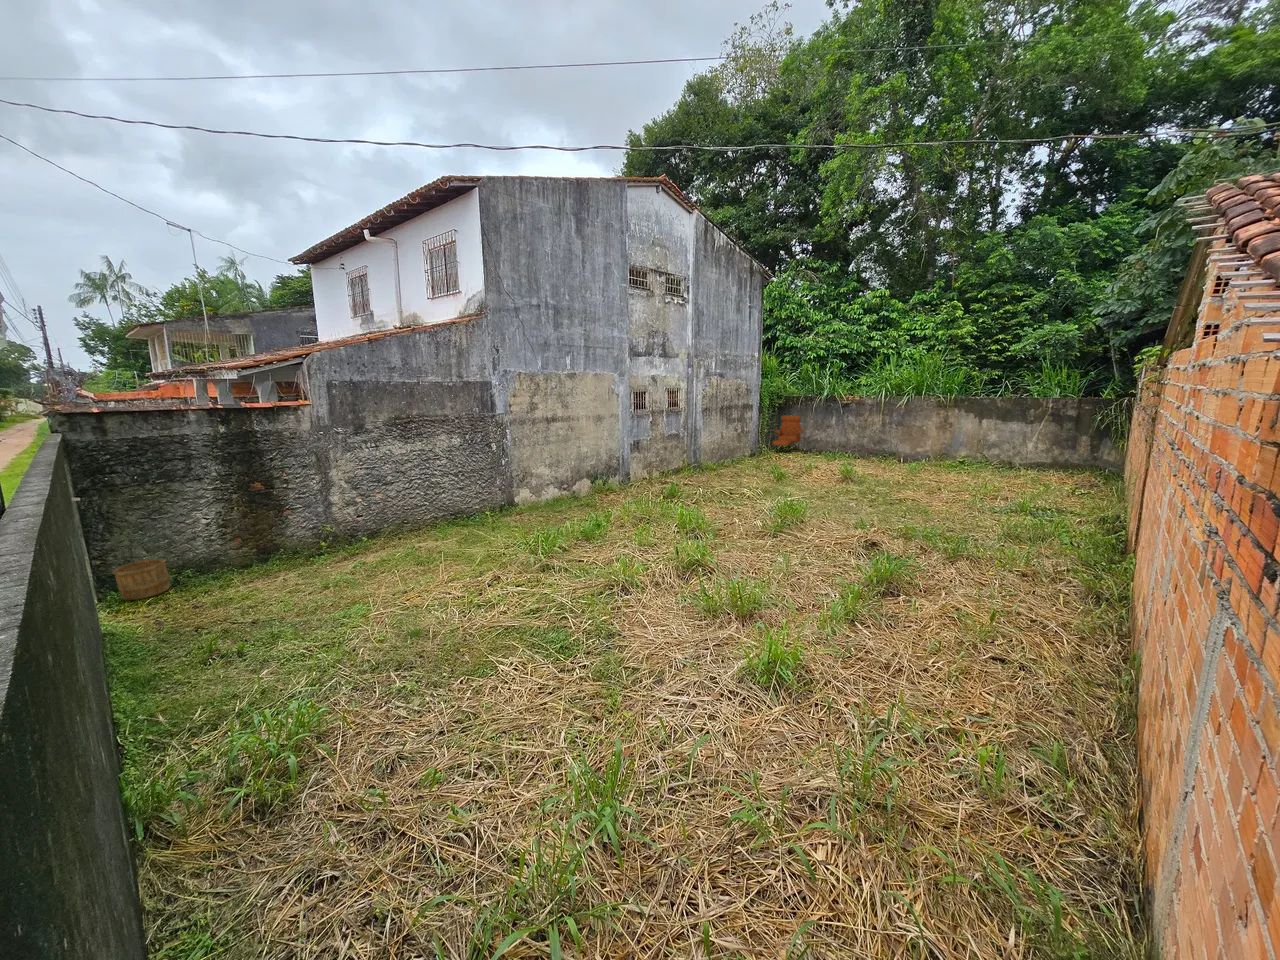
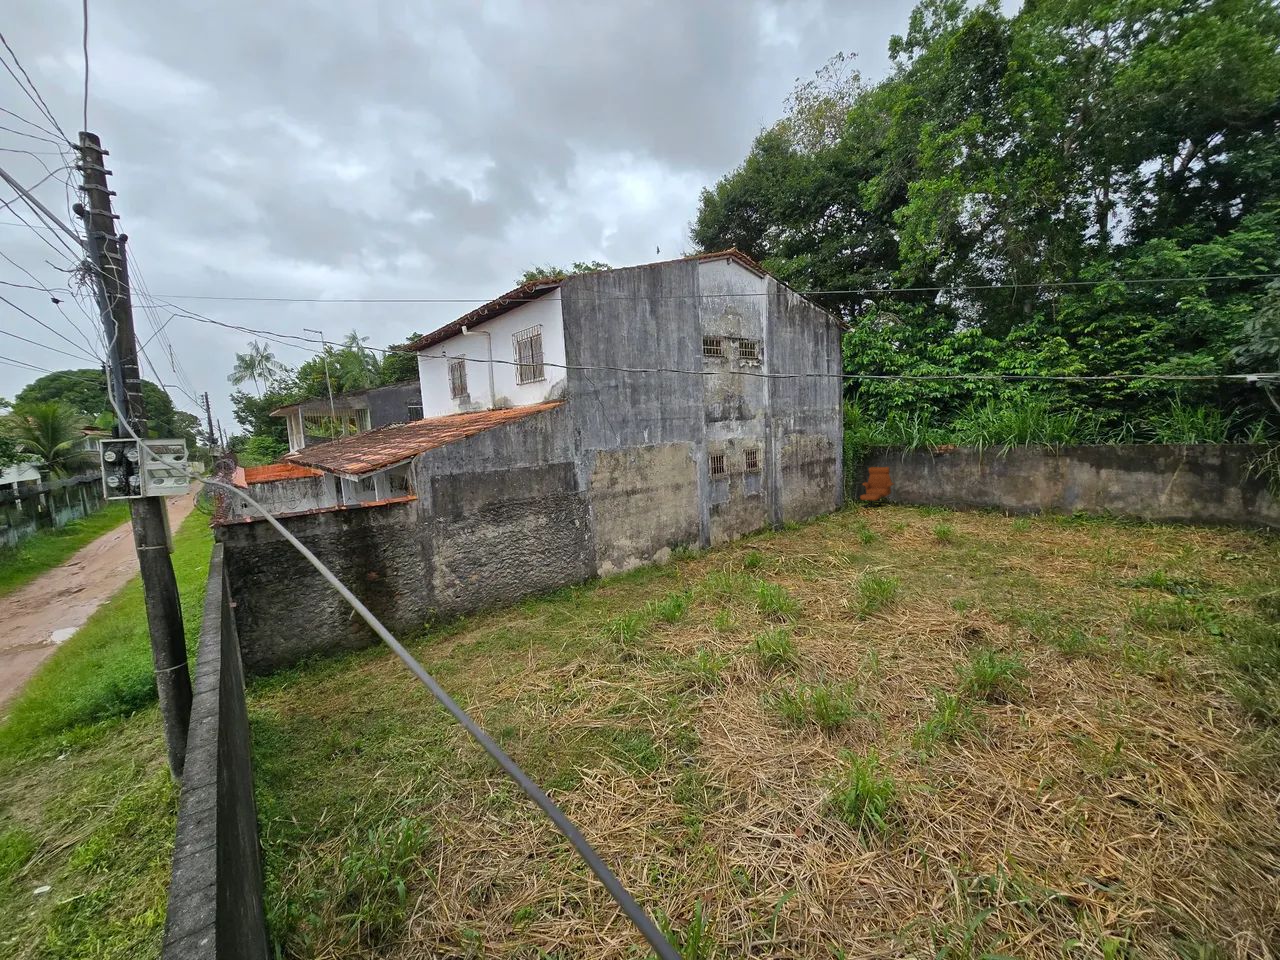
wooden bucket: present [113,559,170,600] -> none [257,646,301,685]

